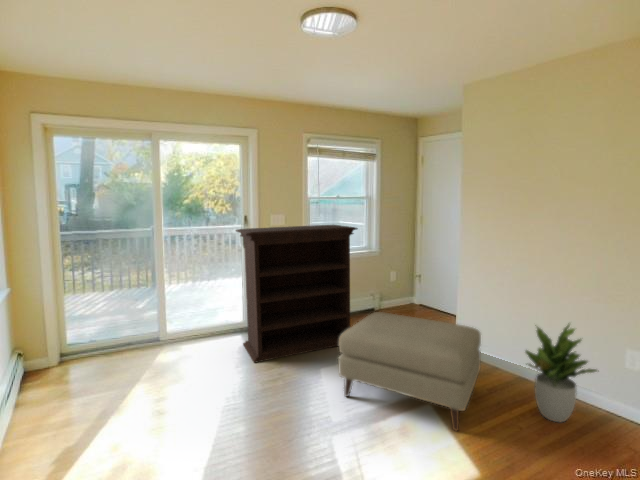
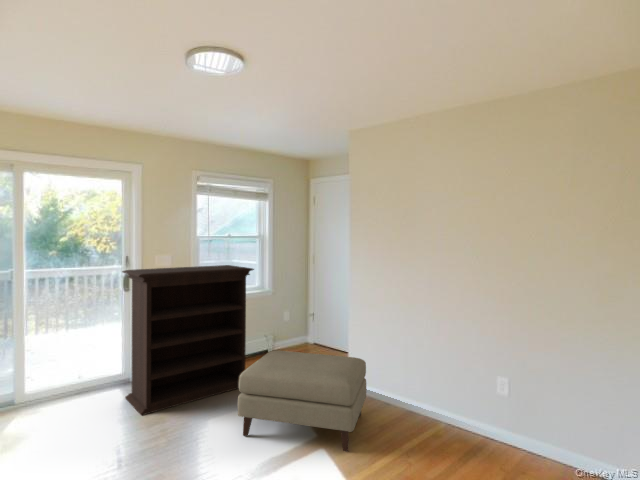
potted plant: present [526,324,597,422] -> none [398,347,453,433]

